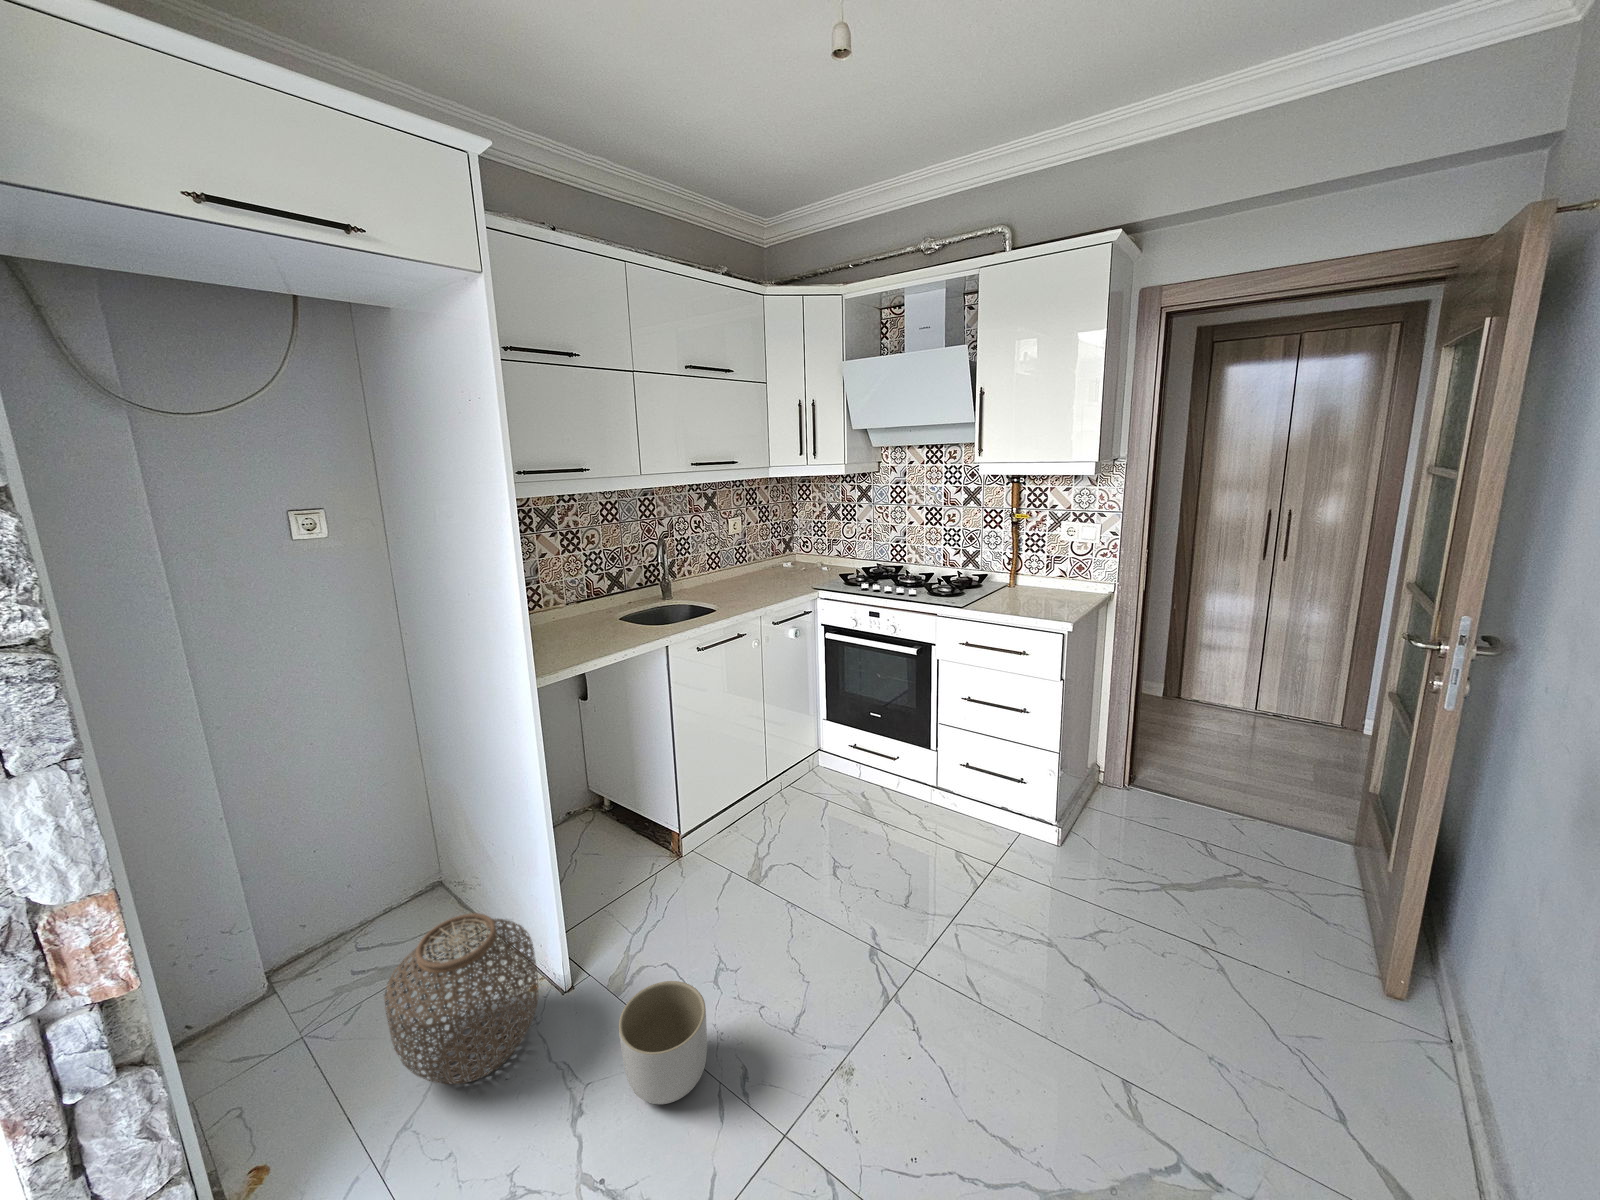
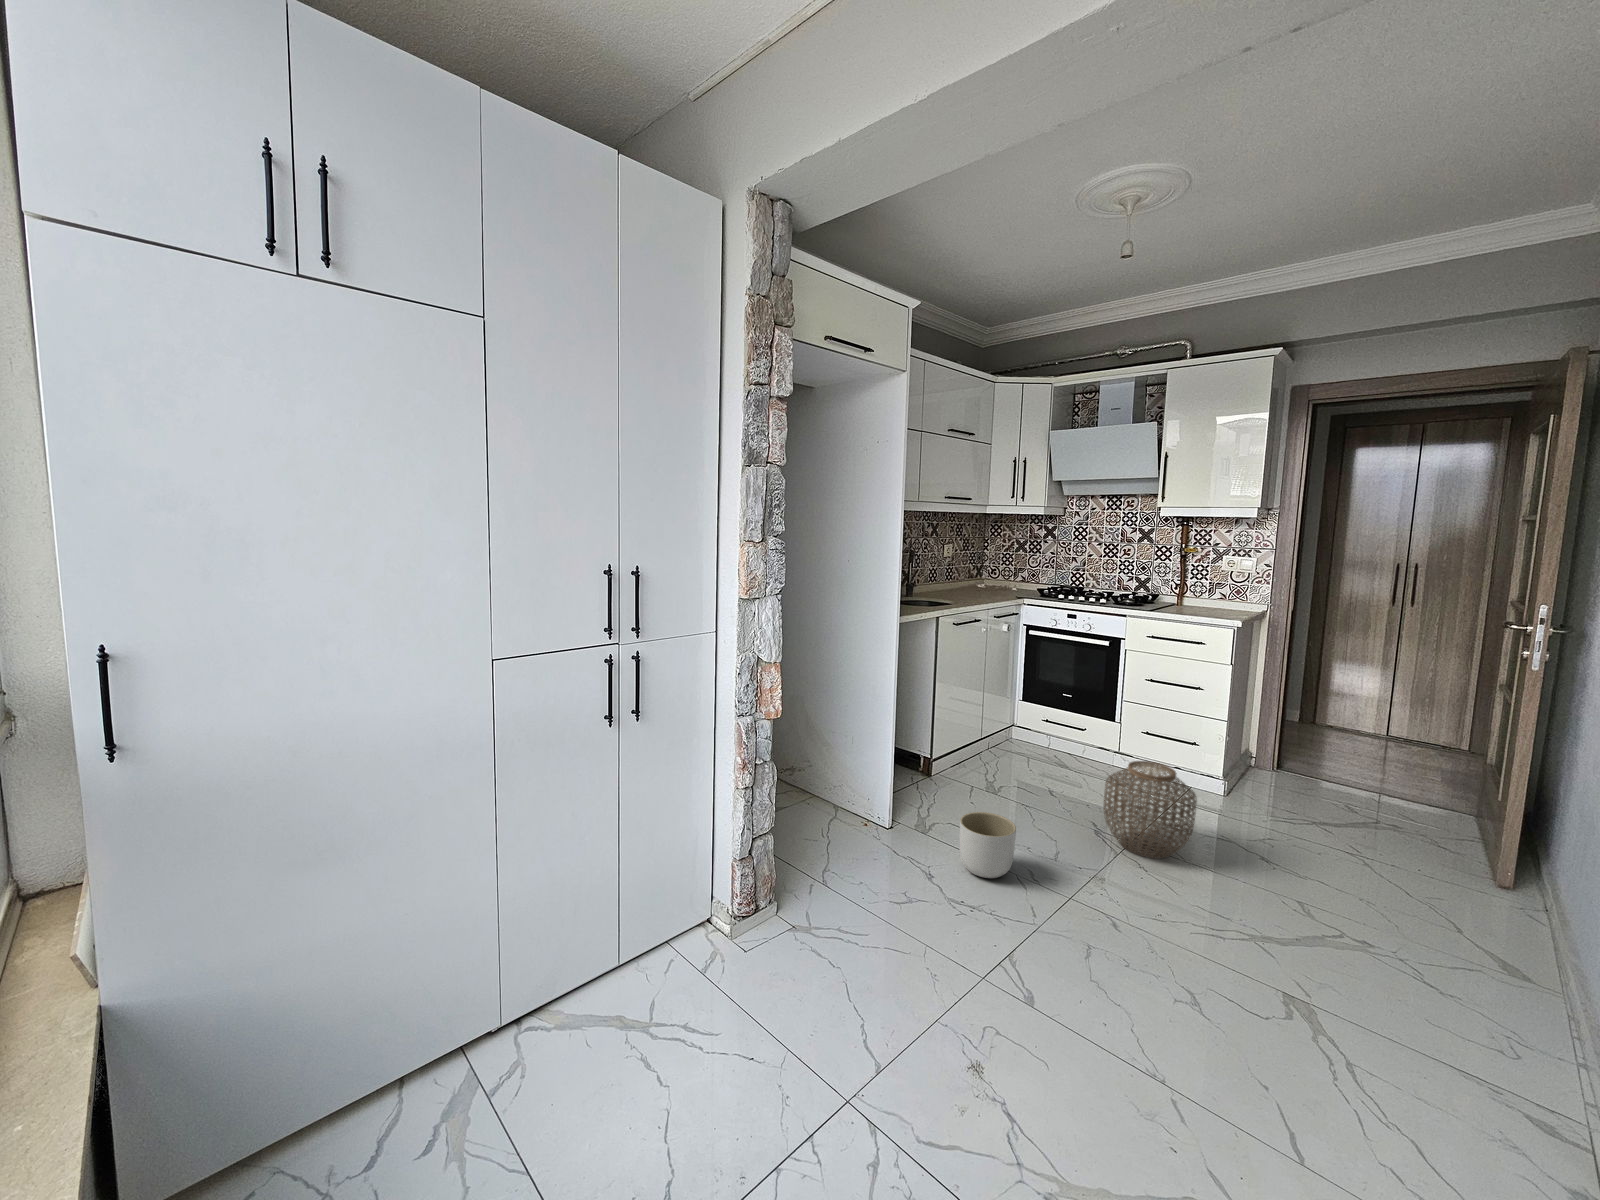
woven basket: present [384,913,538,1084] -> present [1104,761,1196,858]

